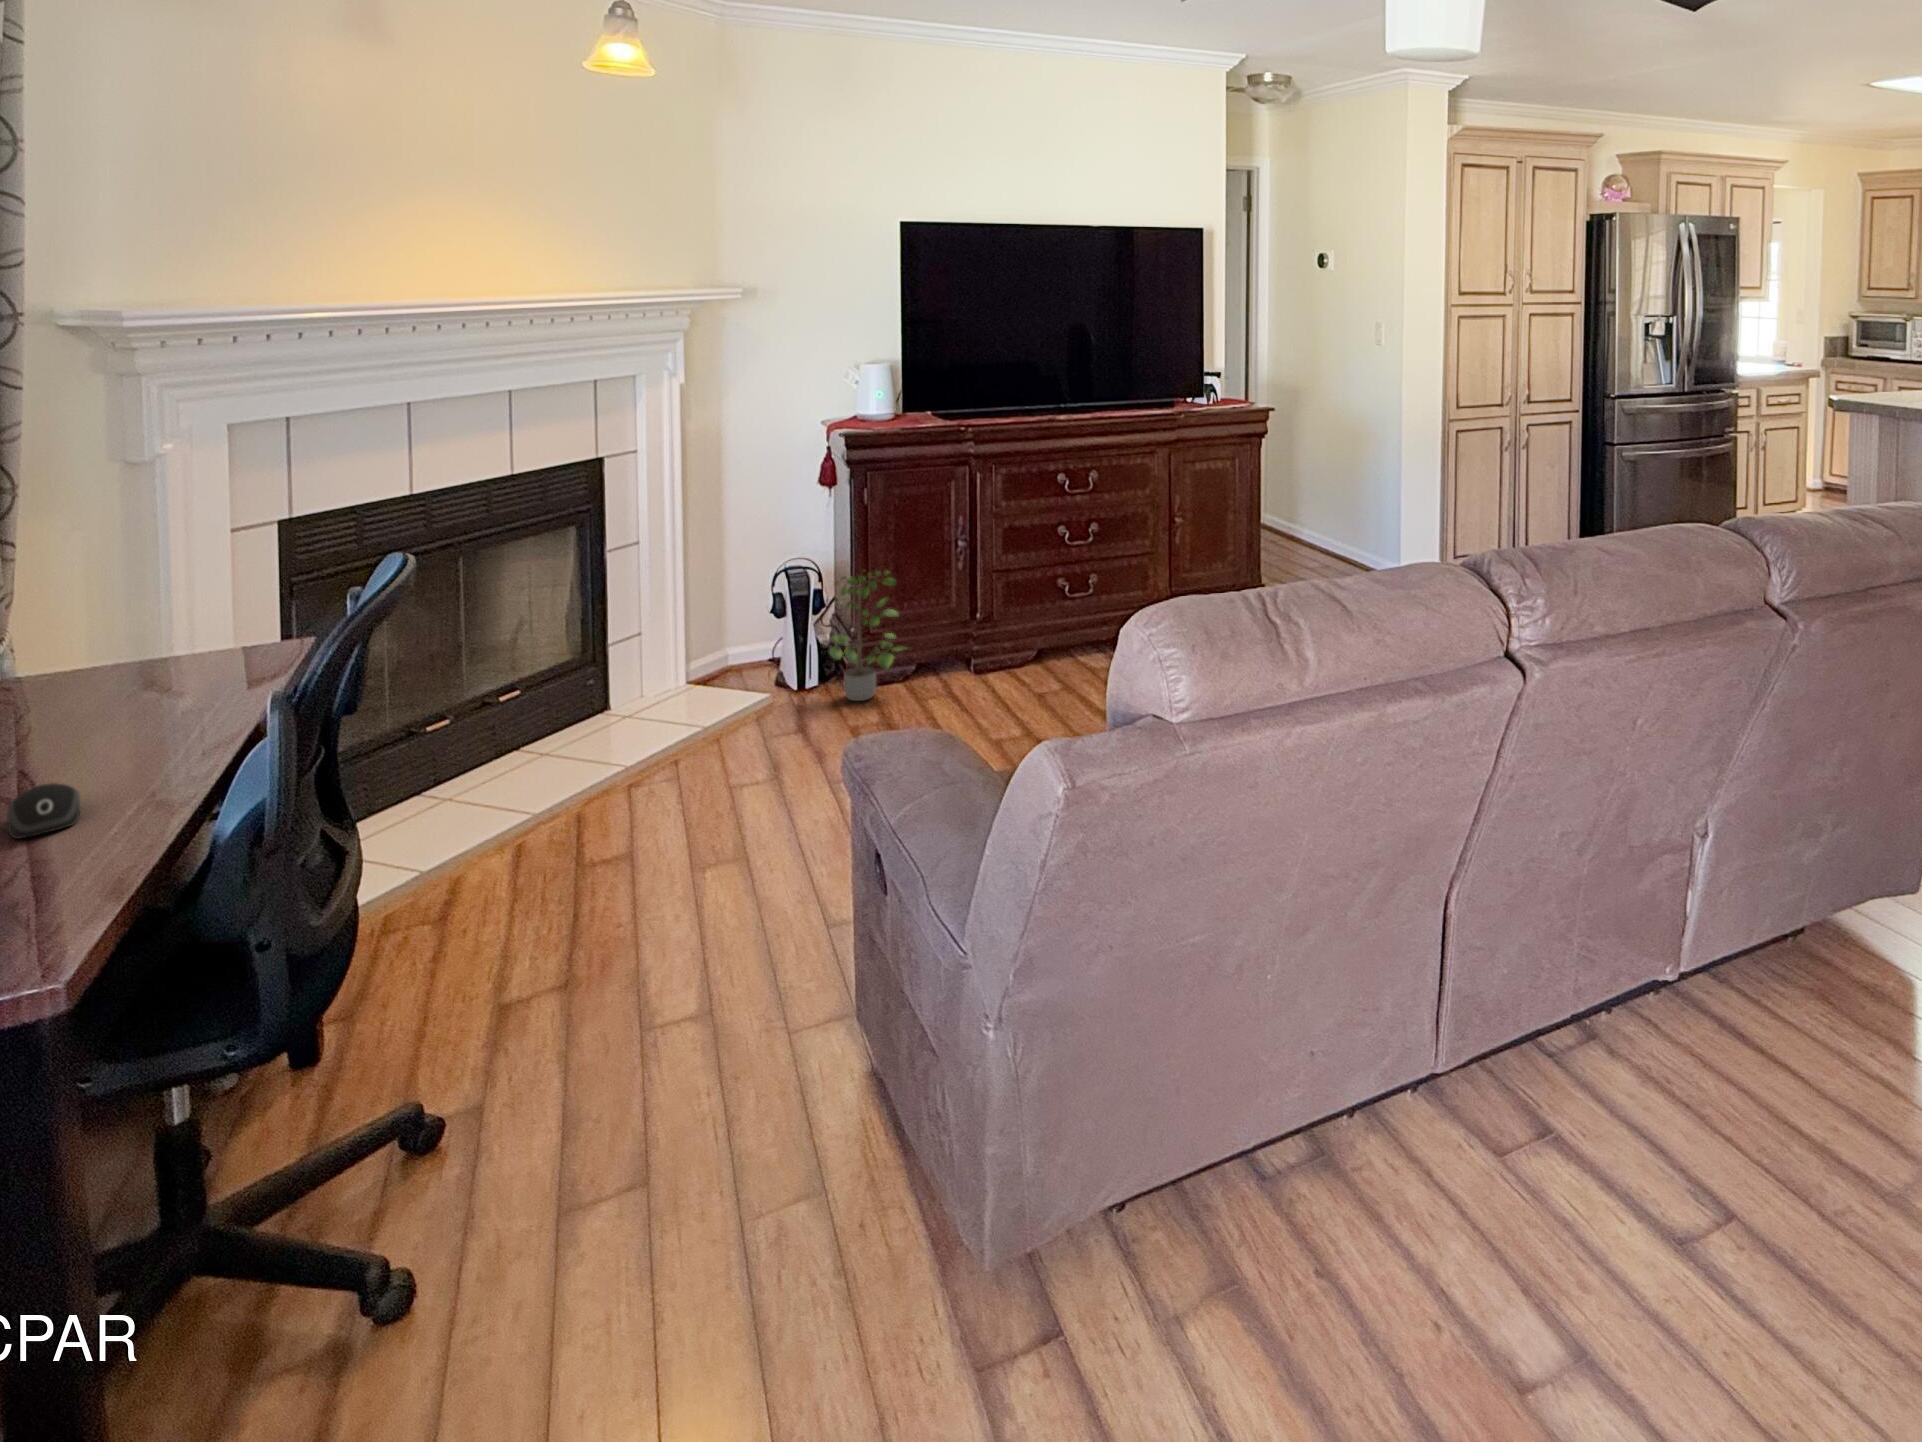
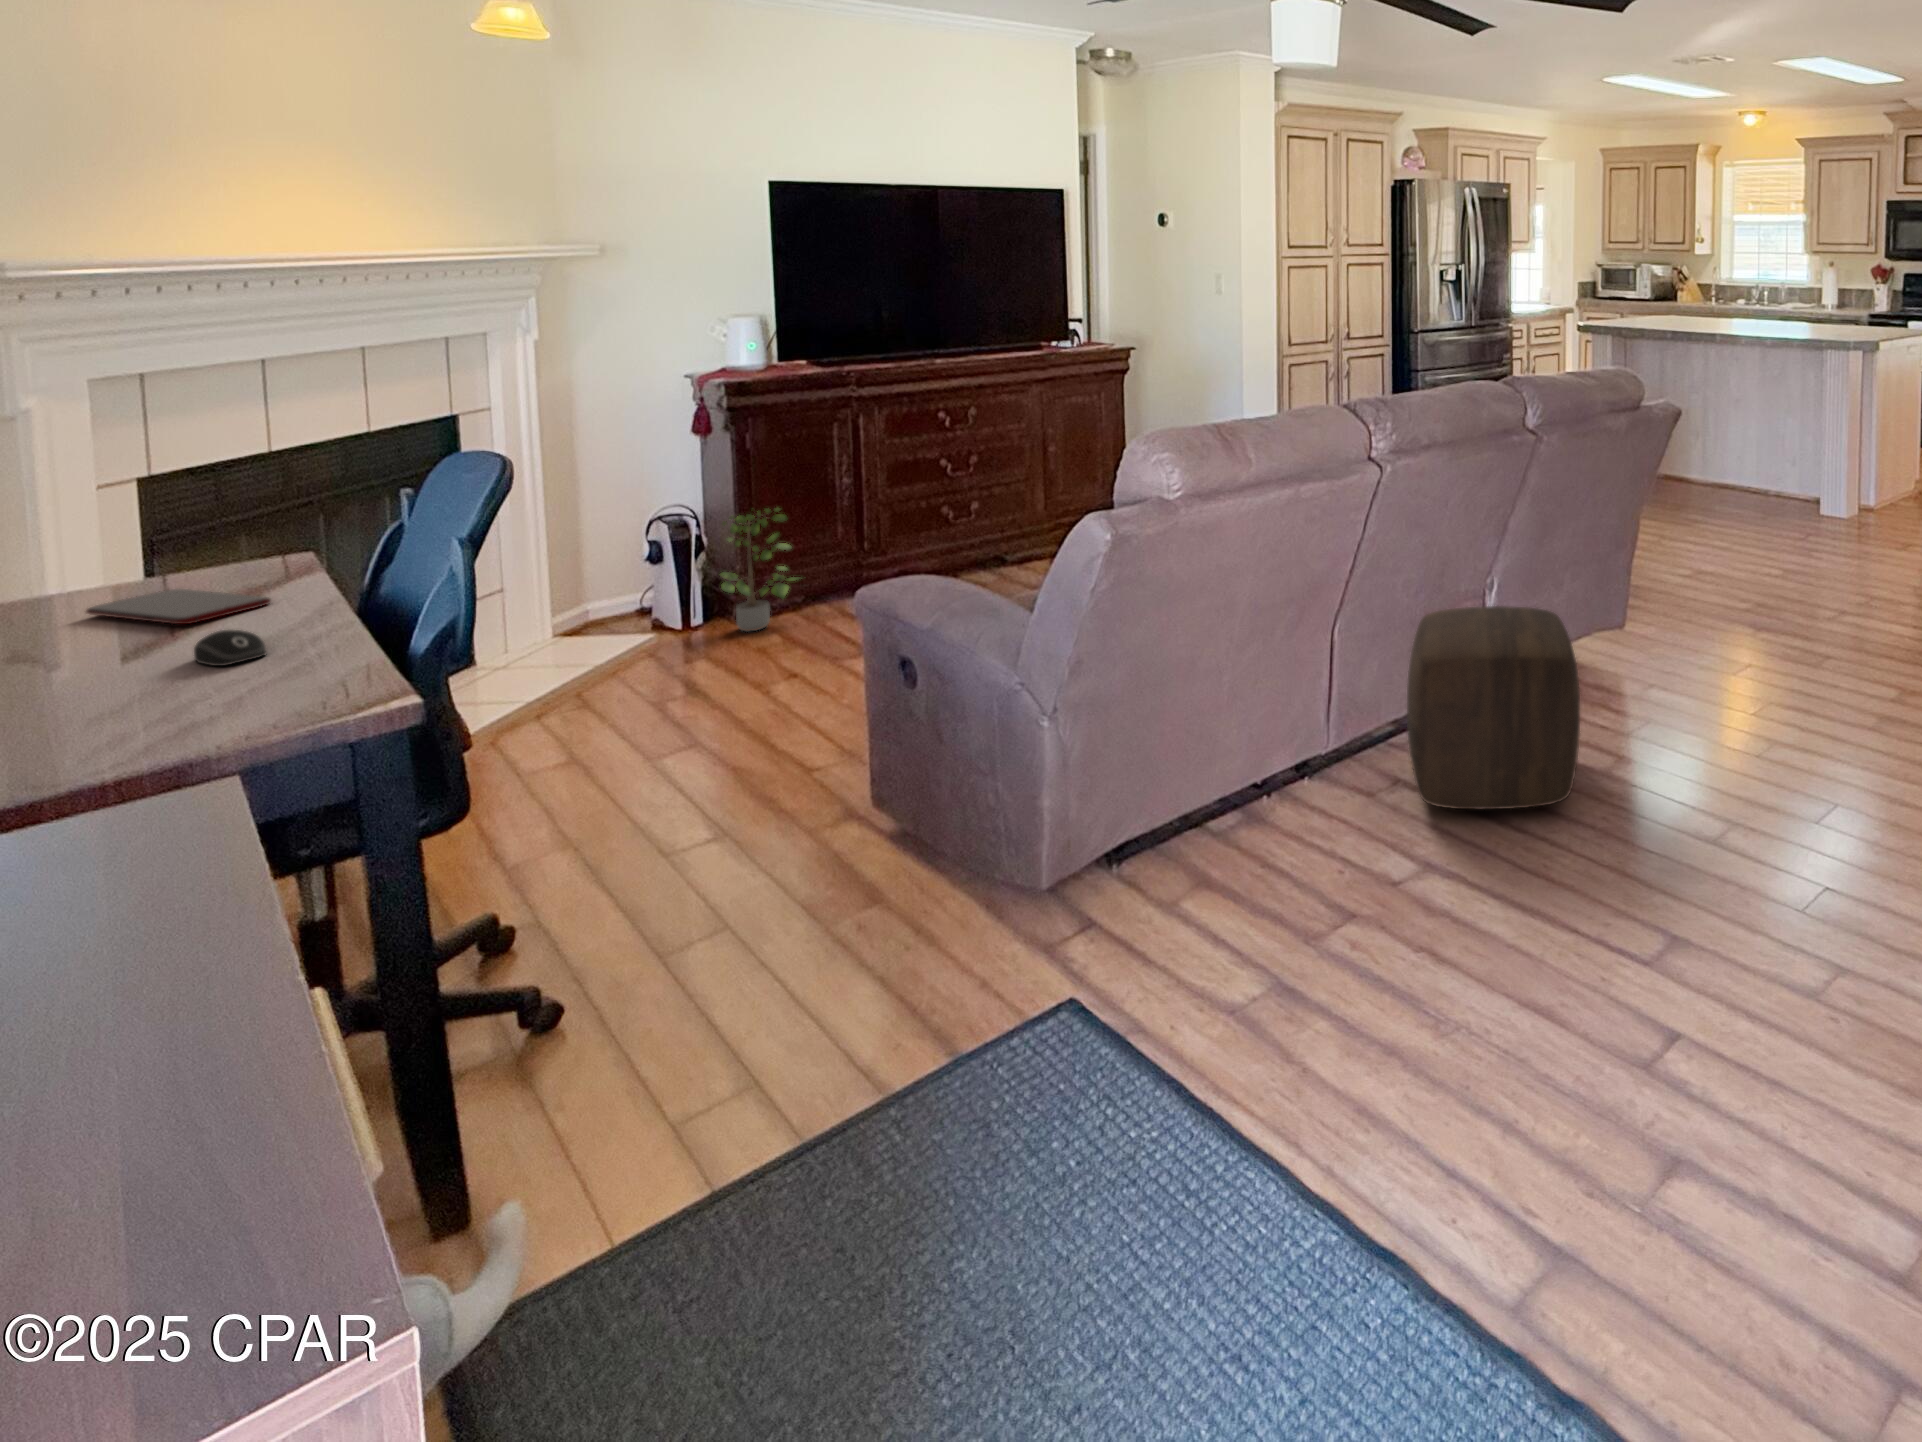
smartphone: none [45,684,191,747] -> present [86,589,271,624]
ottoman: none [1563,868,1860,1270] -> present [1407,606,1580,809]

